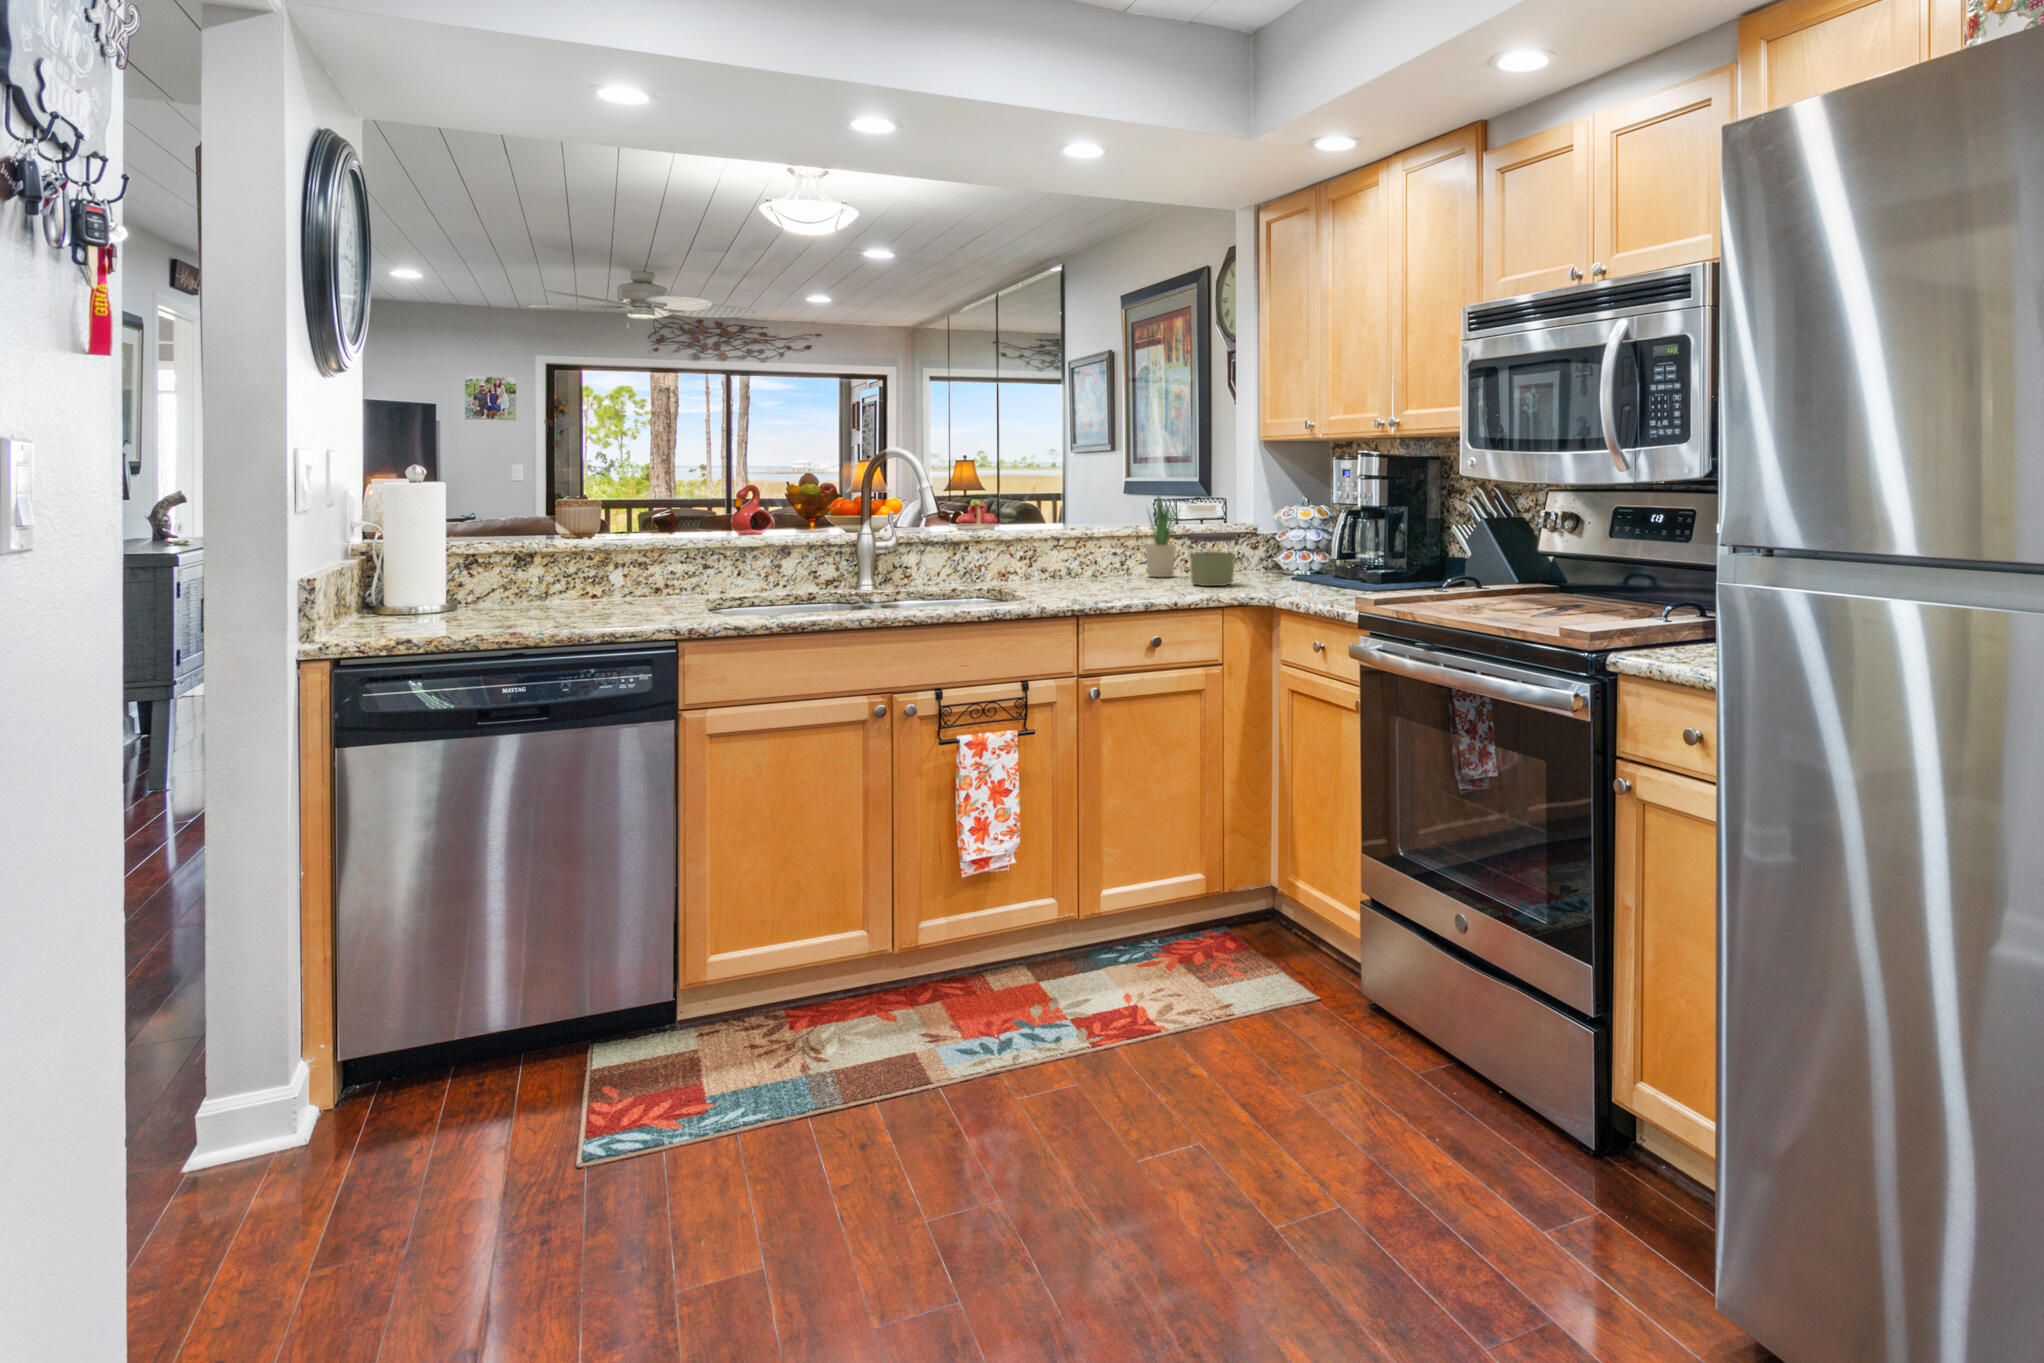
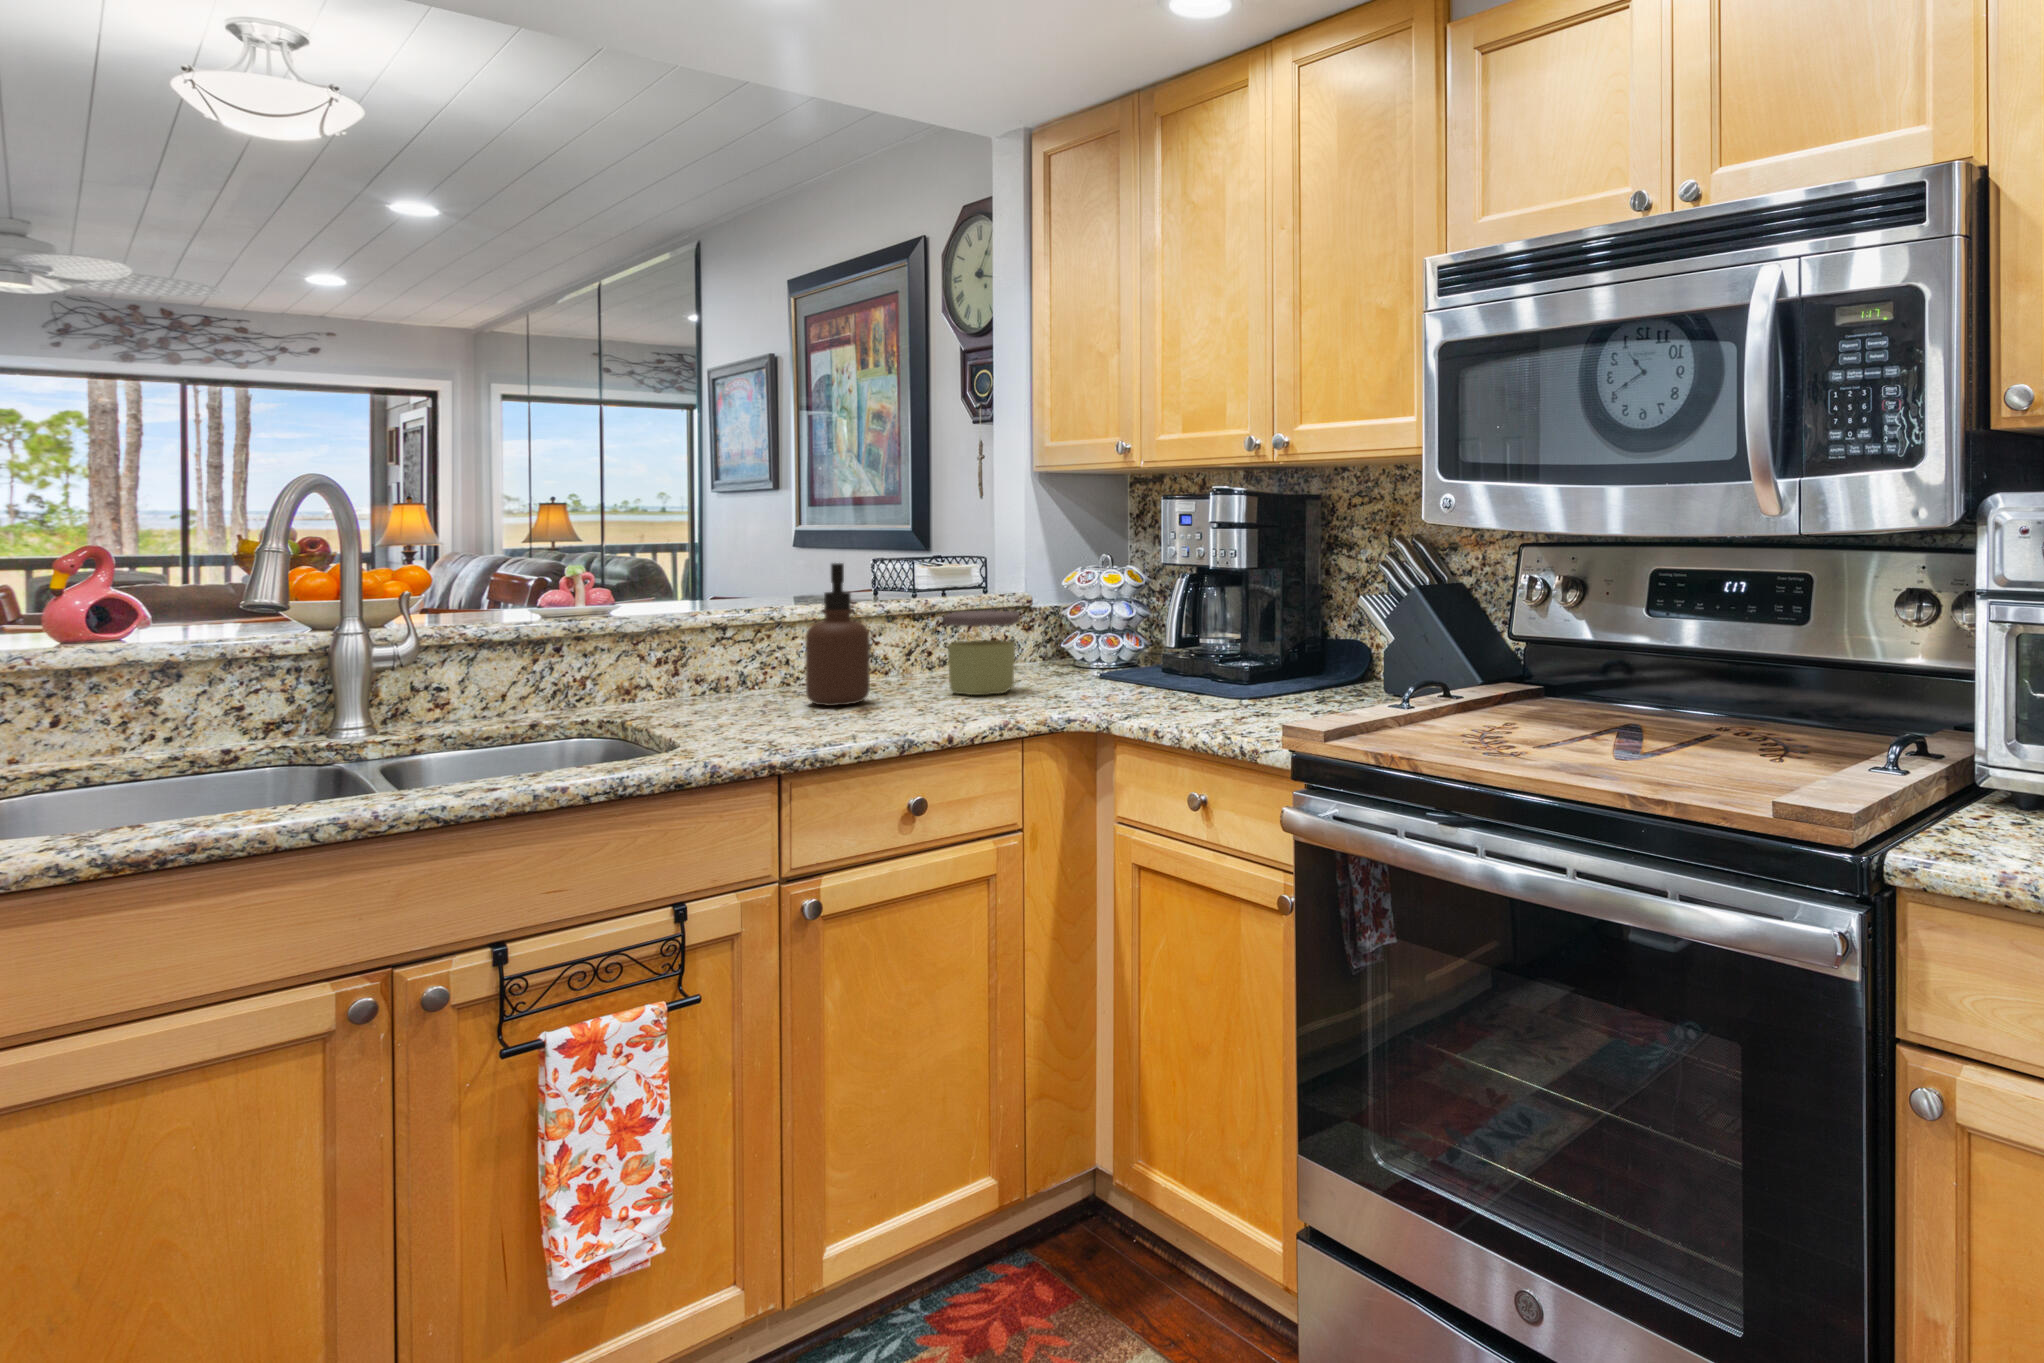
potted plant: present [1145,495,1178,577] -> none [863,541,923,680]
soap dispenser: none [1103,500,1141,587] -> present [805,563,870,706]

